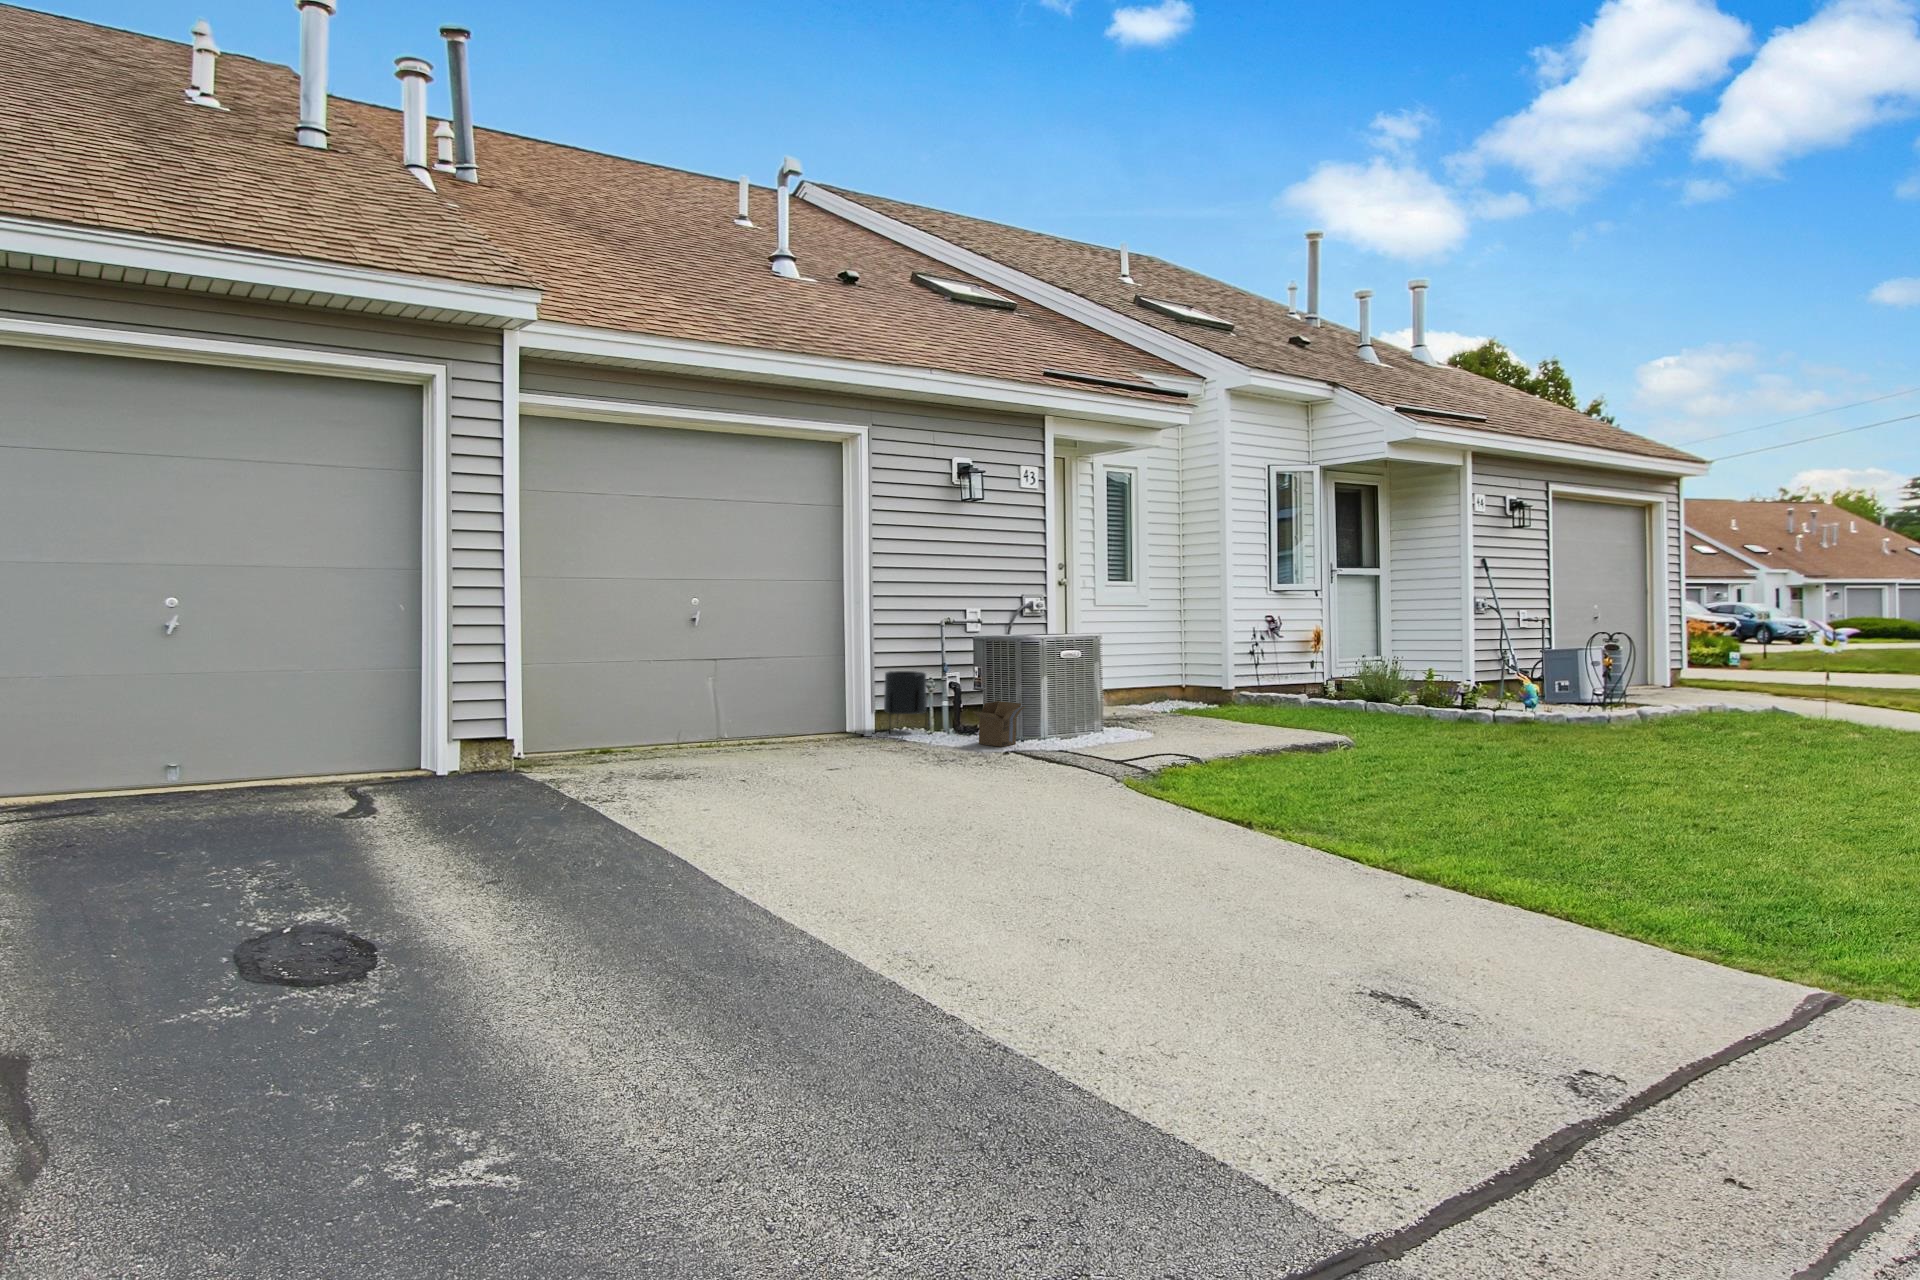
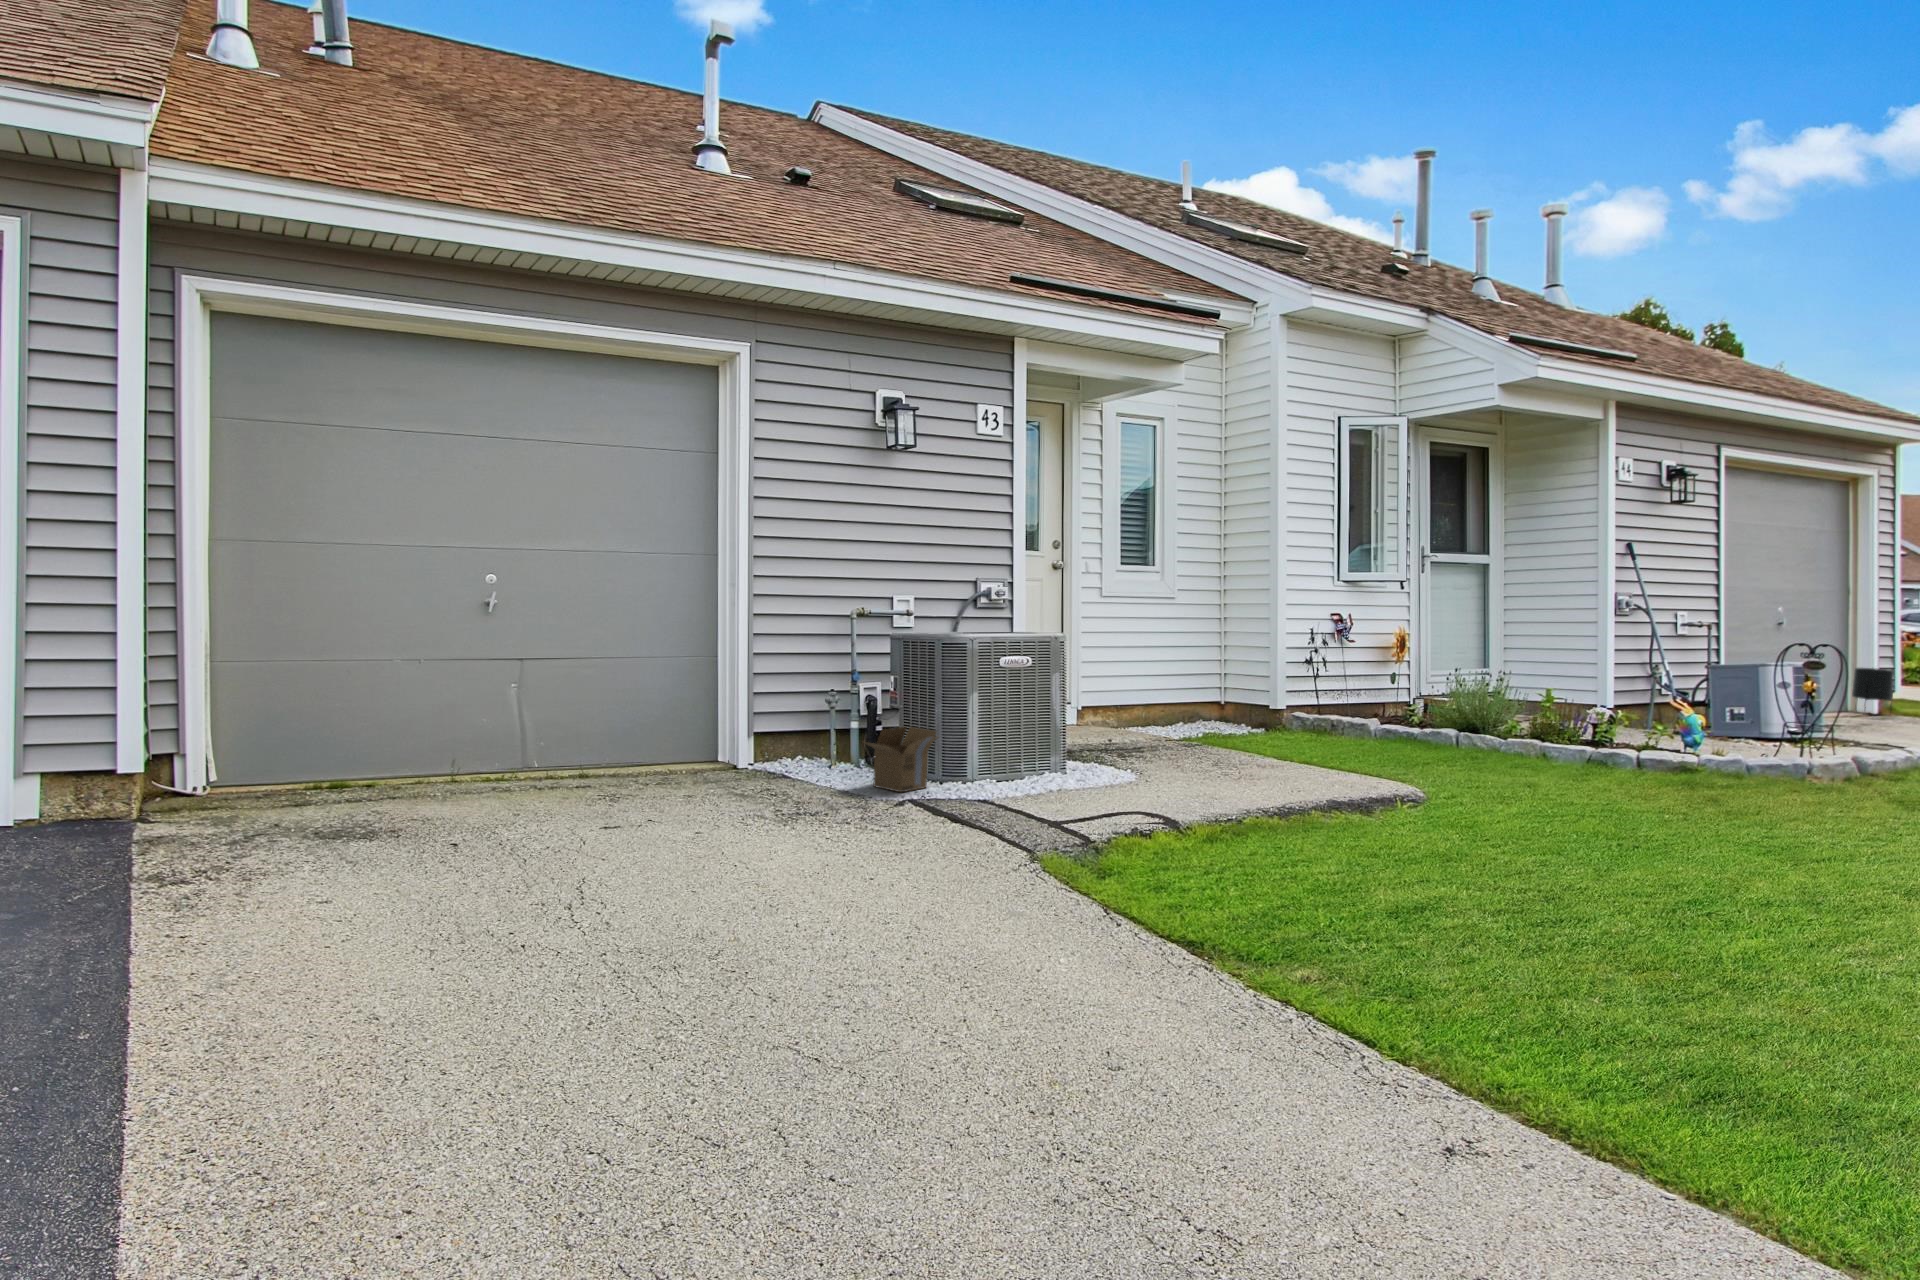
planter: present [884,671,927,727] -> present [1852,668,1894,708]

